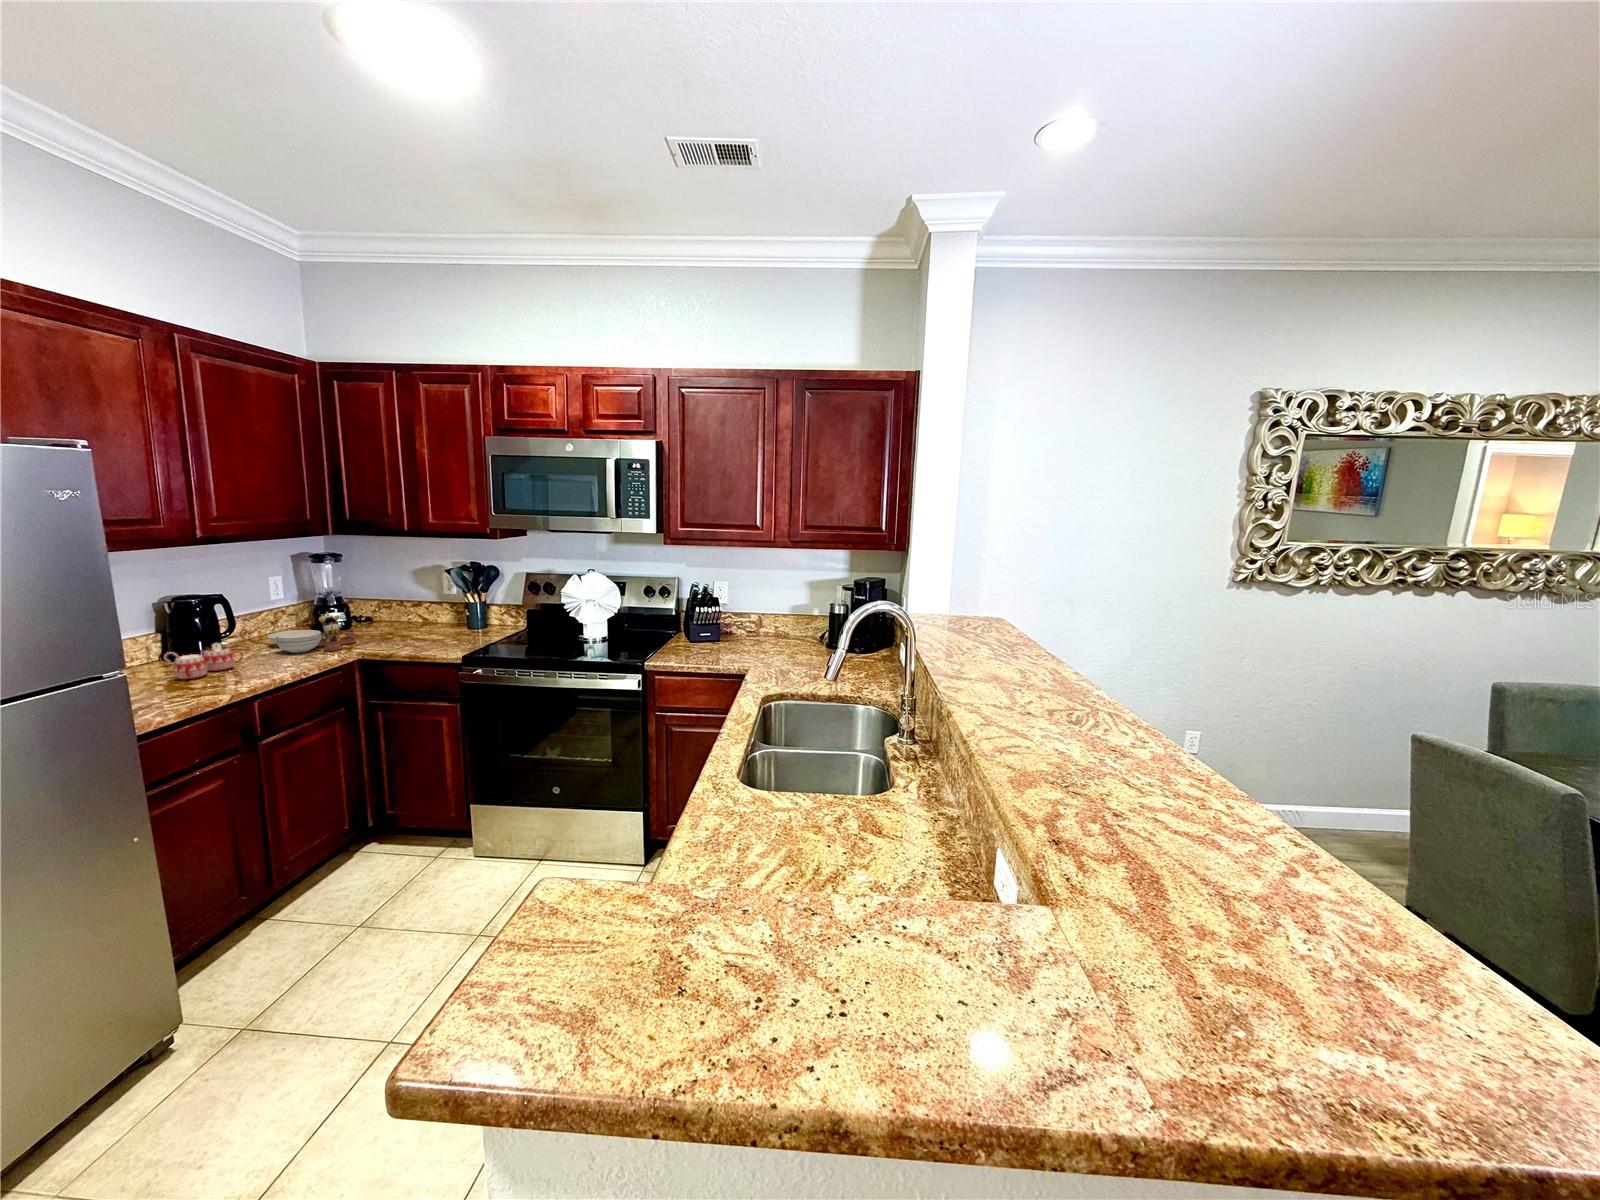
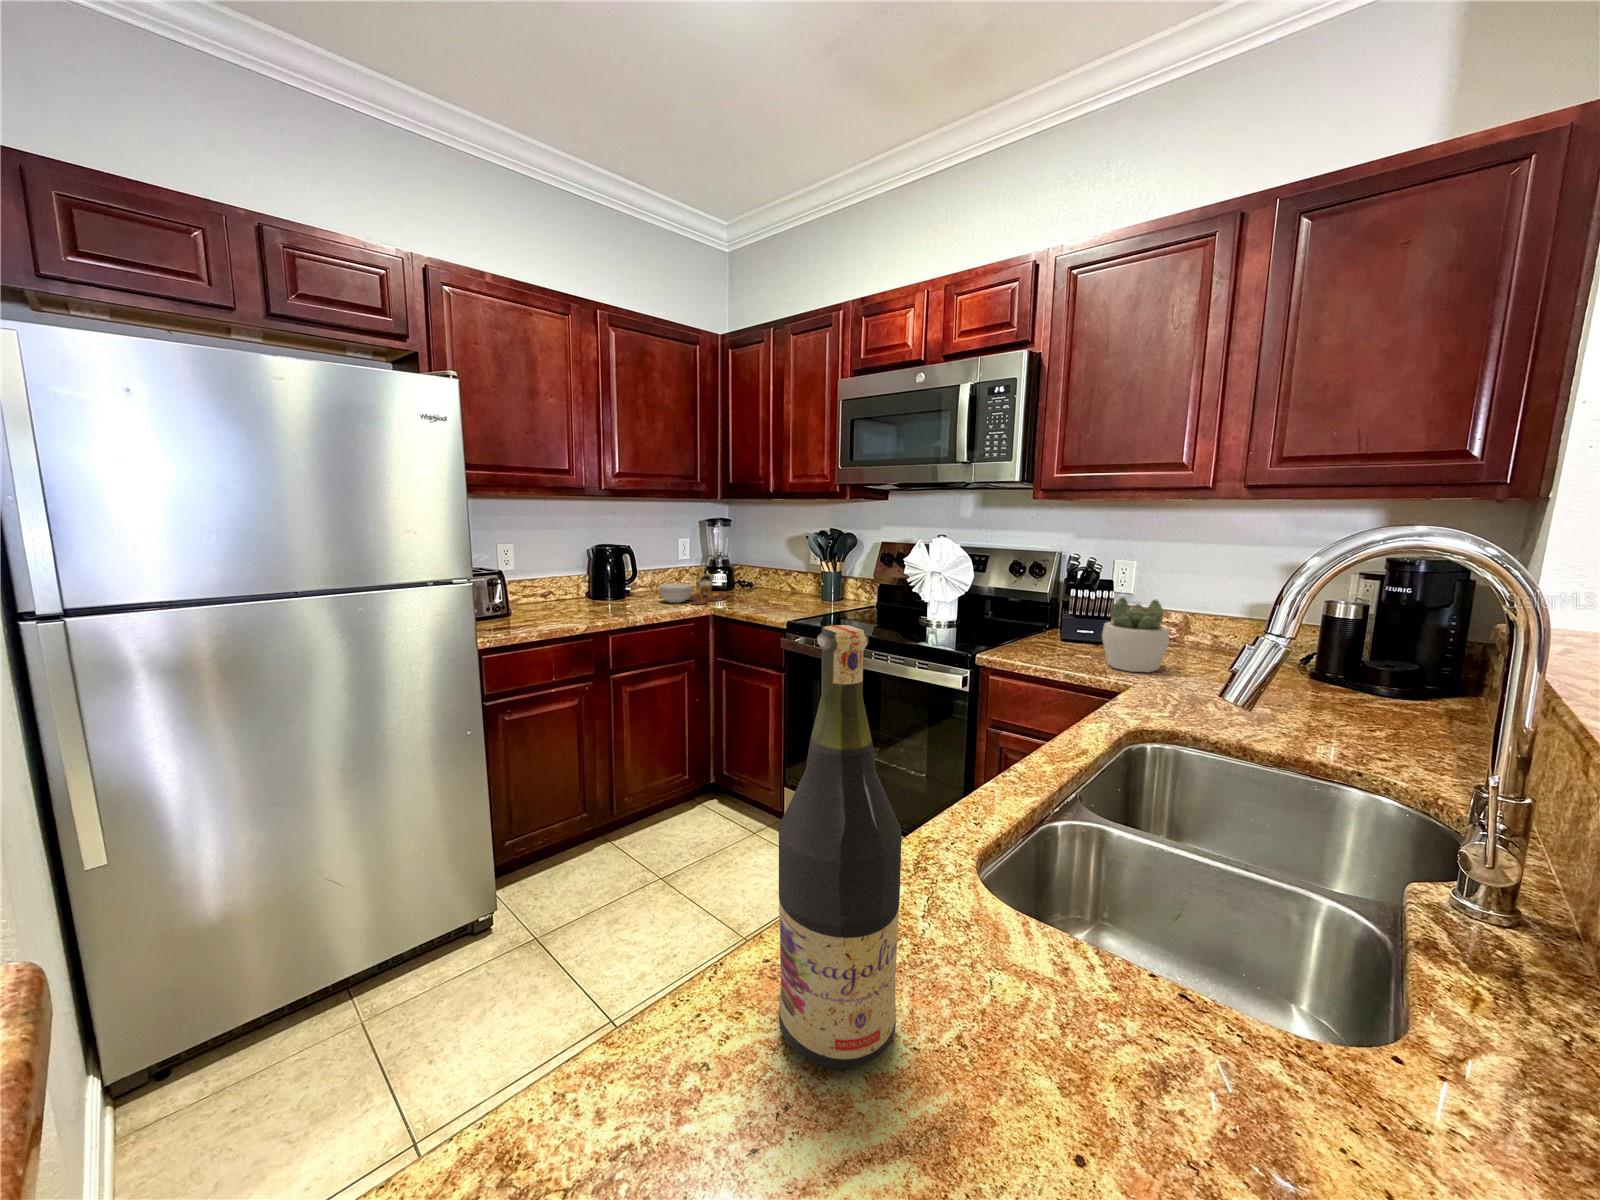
succulent plant: none [725,613,763,660] -> present [1102,597,1169,672]
mug: present [164,643,243,680] -> none [572,584,628,611]
wine bottle: none [713,686,761,859] -> present [779,625,902,1069]

